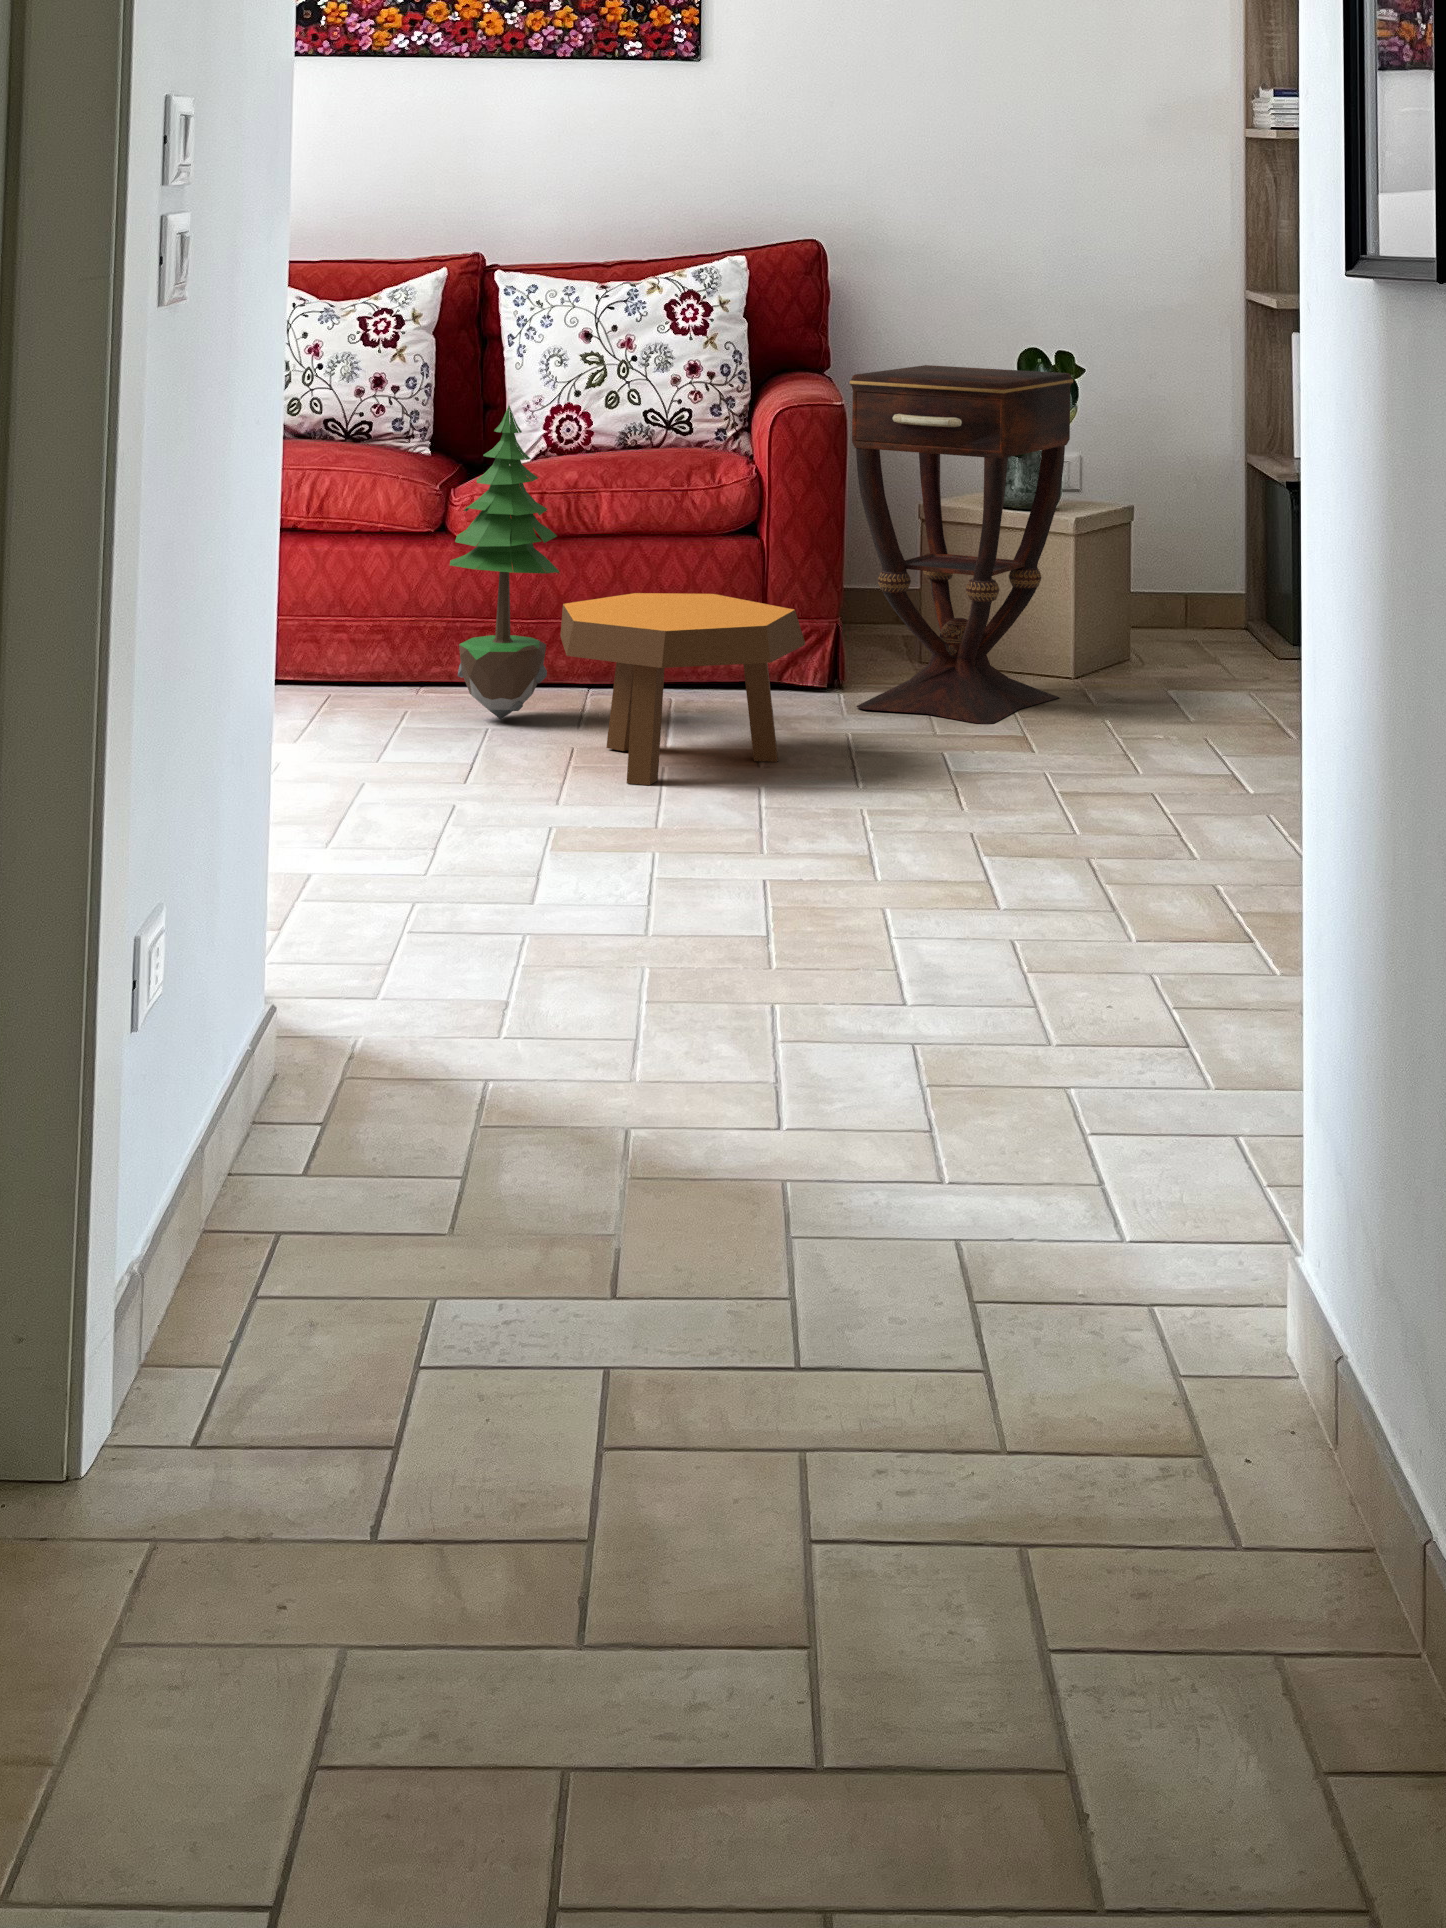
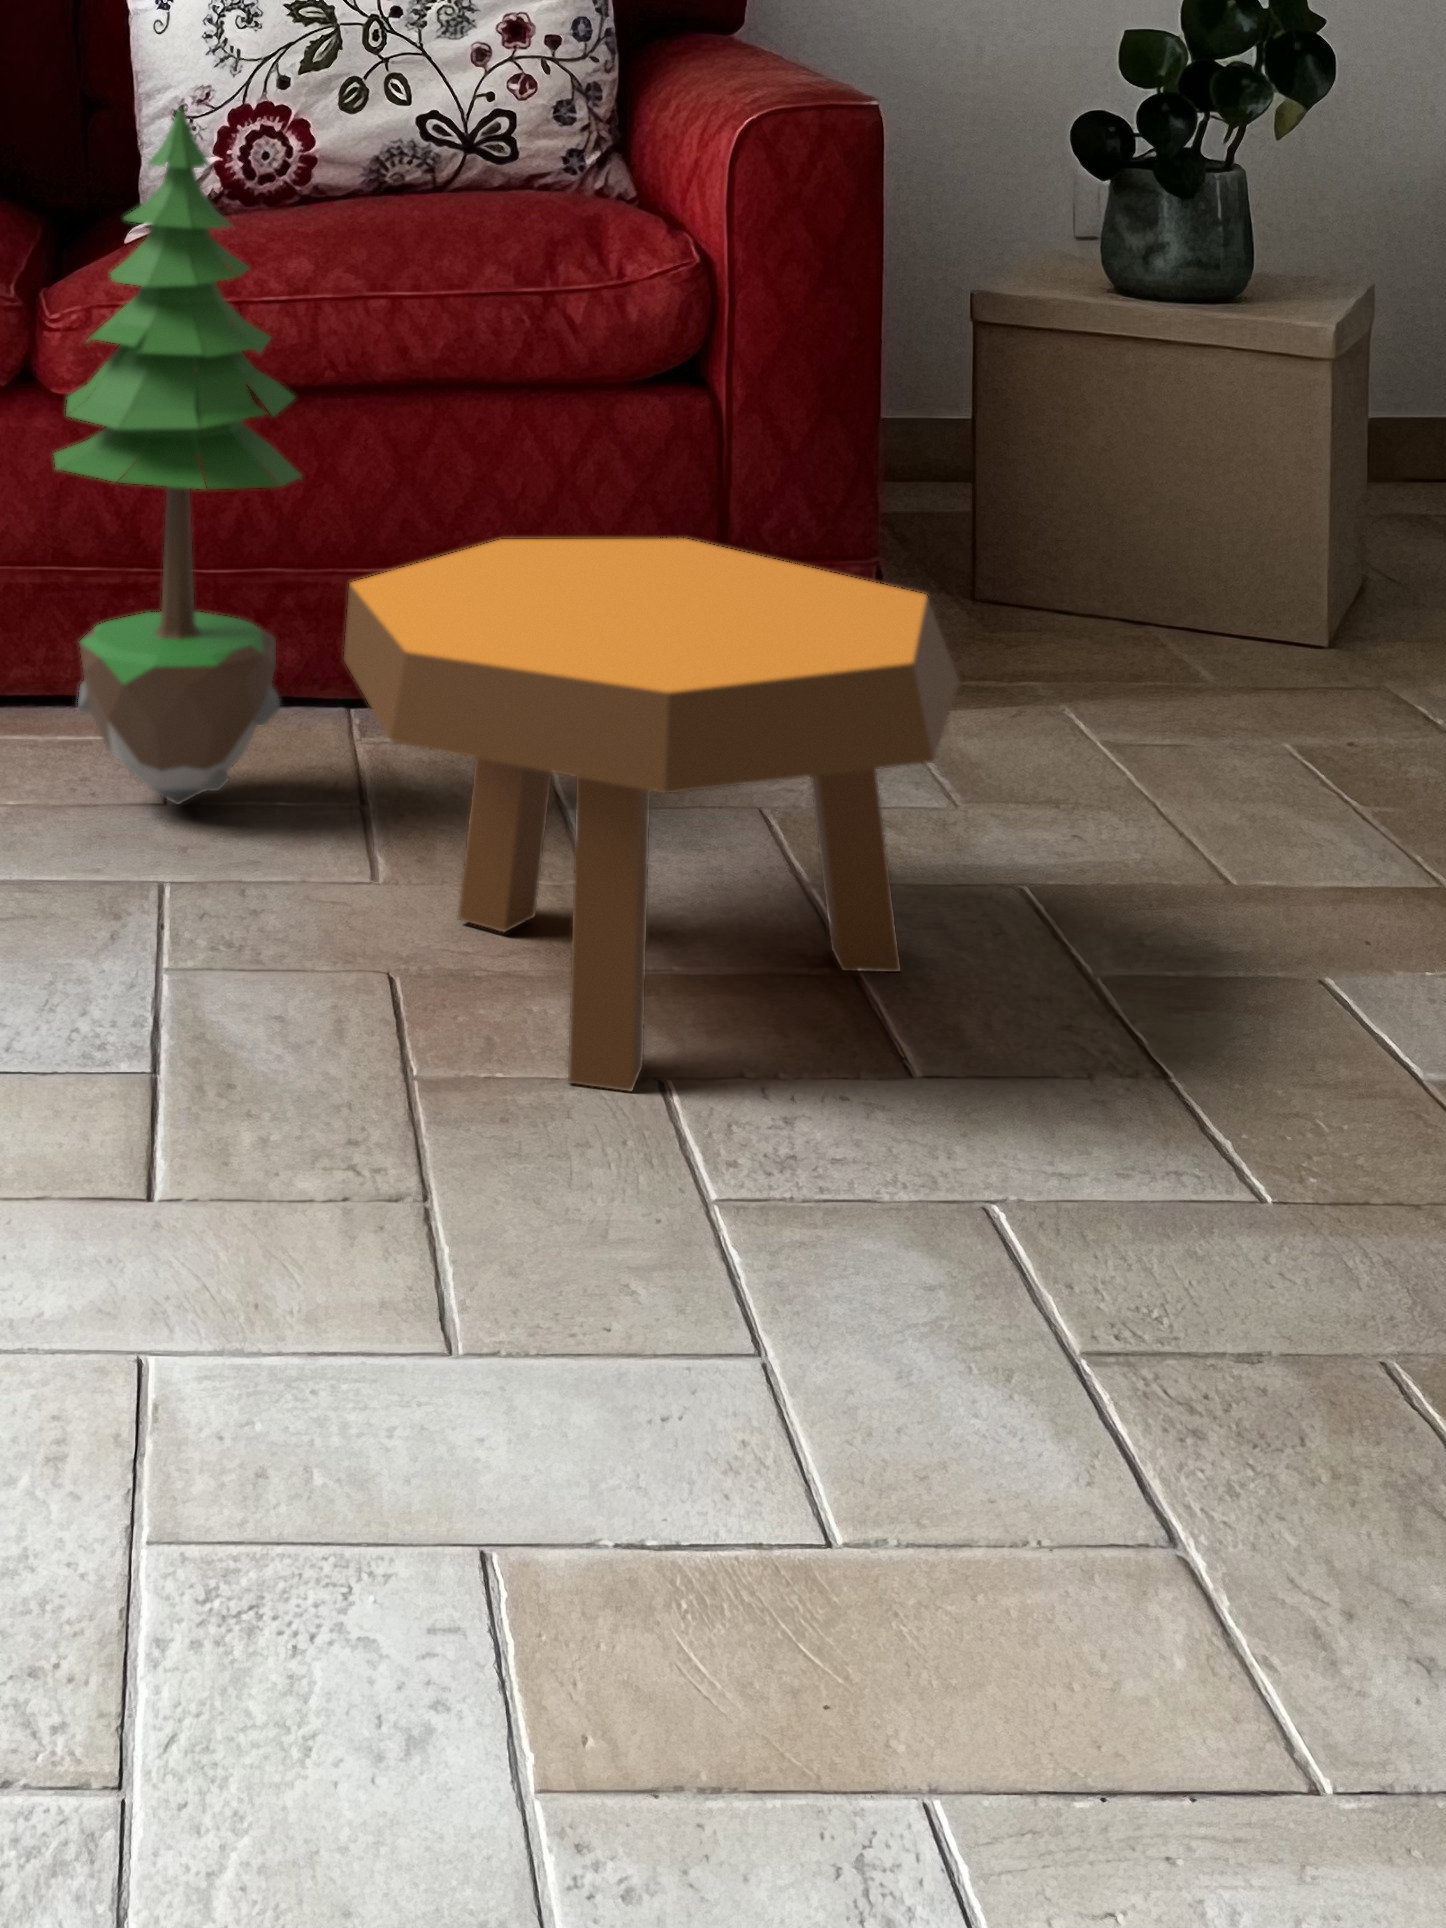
side table: present [850,365,1073,724] -> none [926,11,1388,807]

